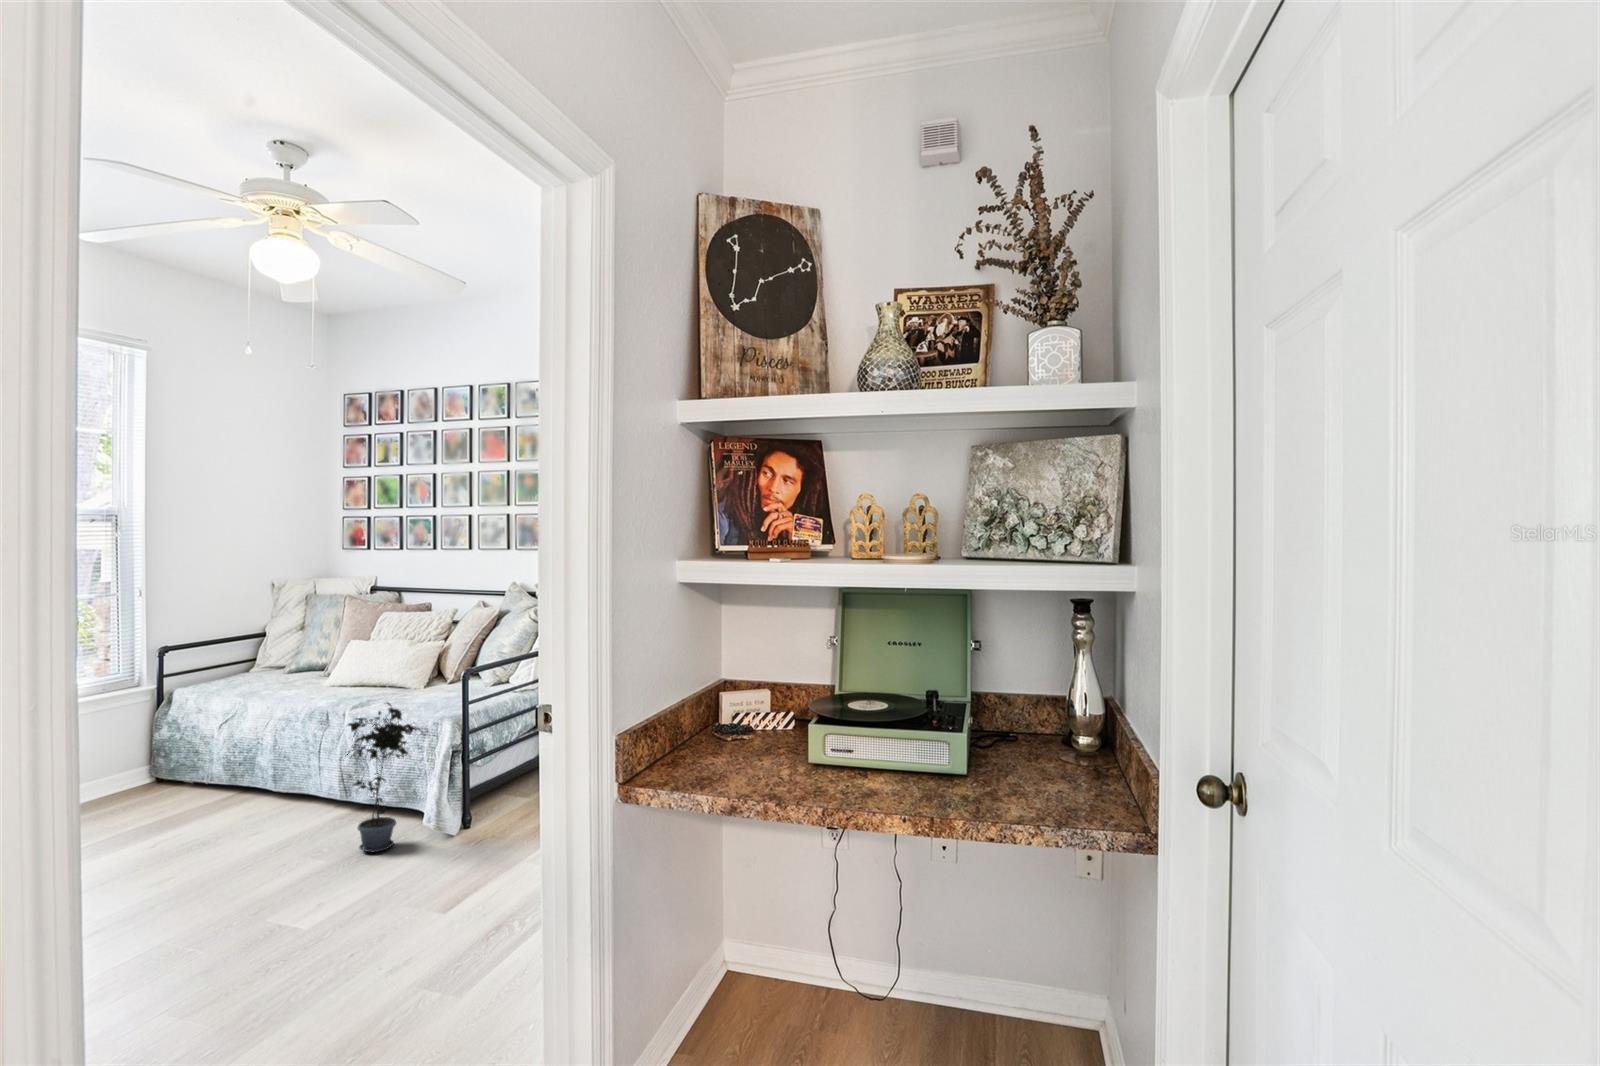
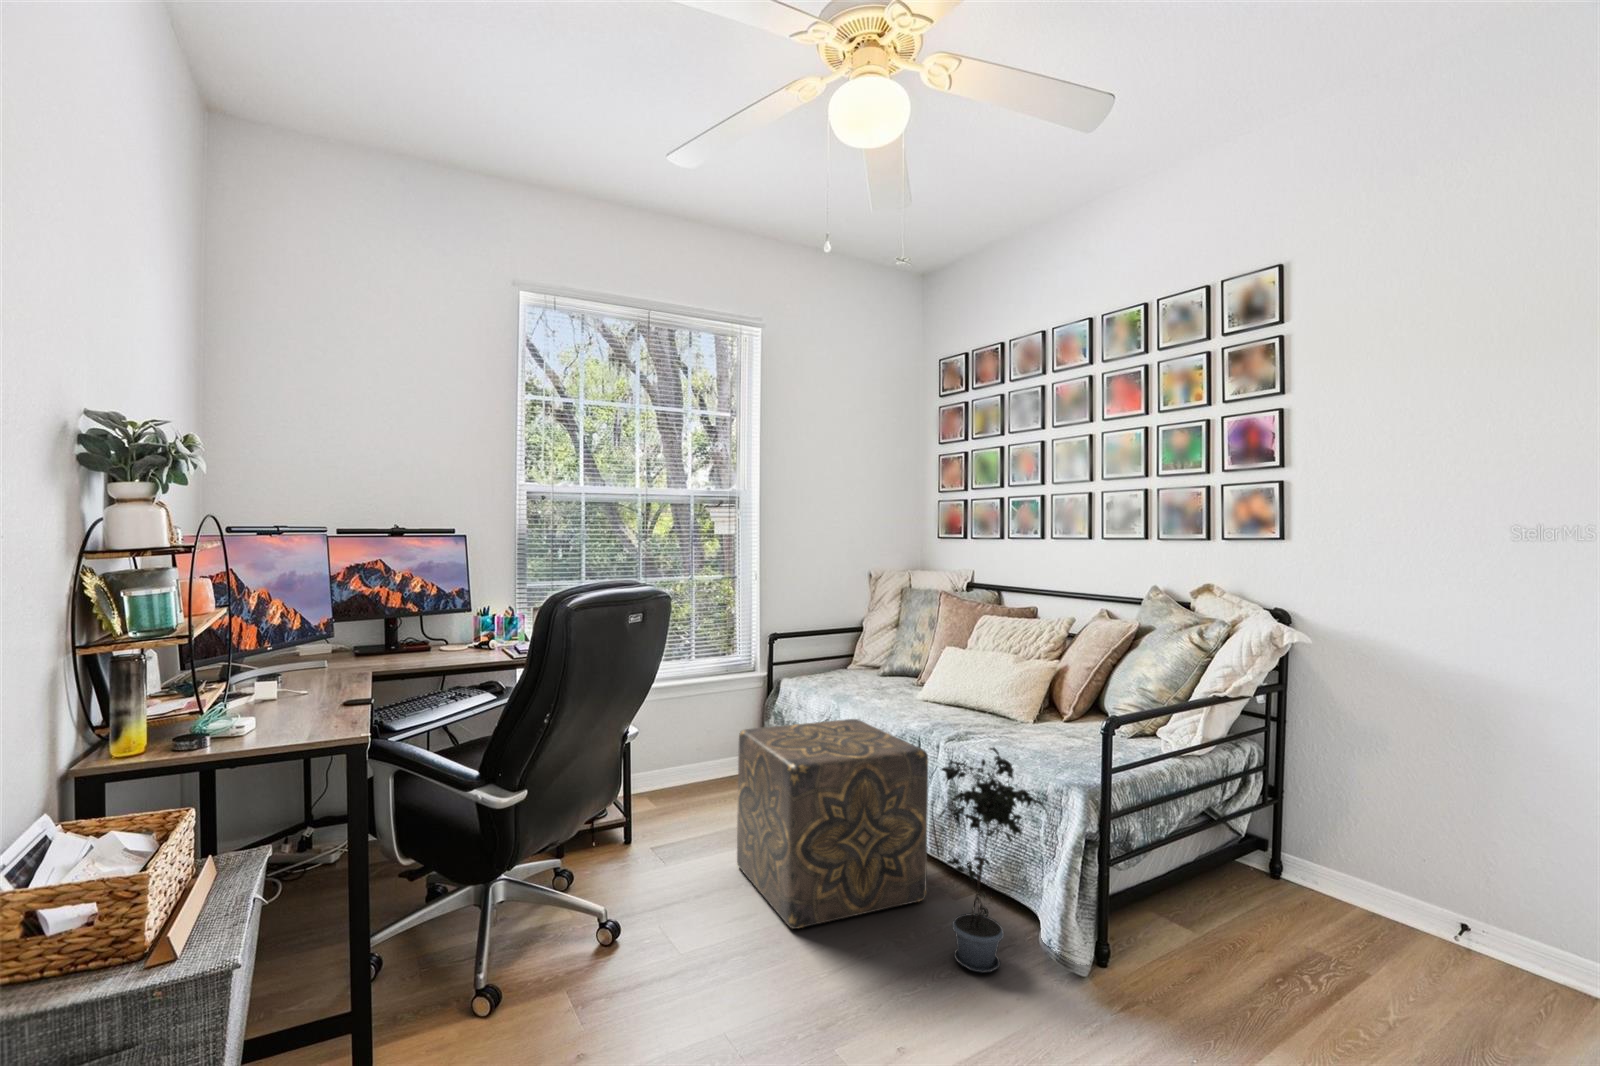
ottoman: none [145,707,337,871] -> present [737,719,928,929]

